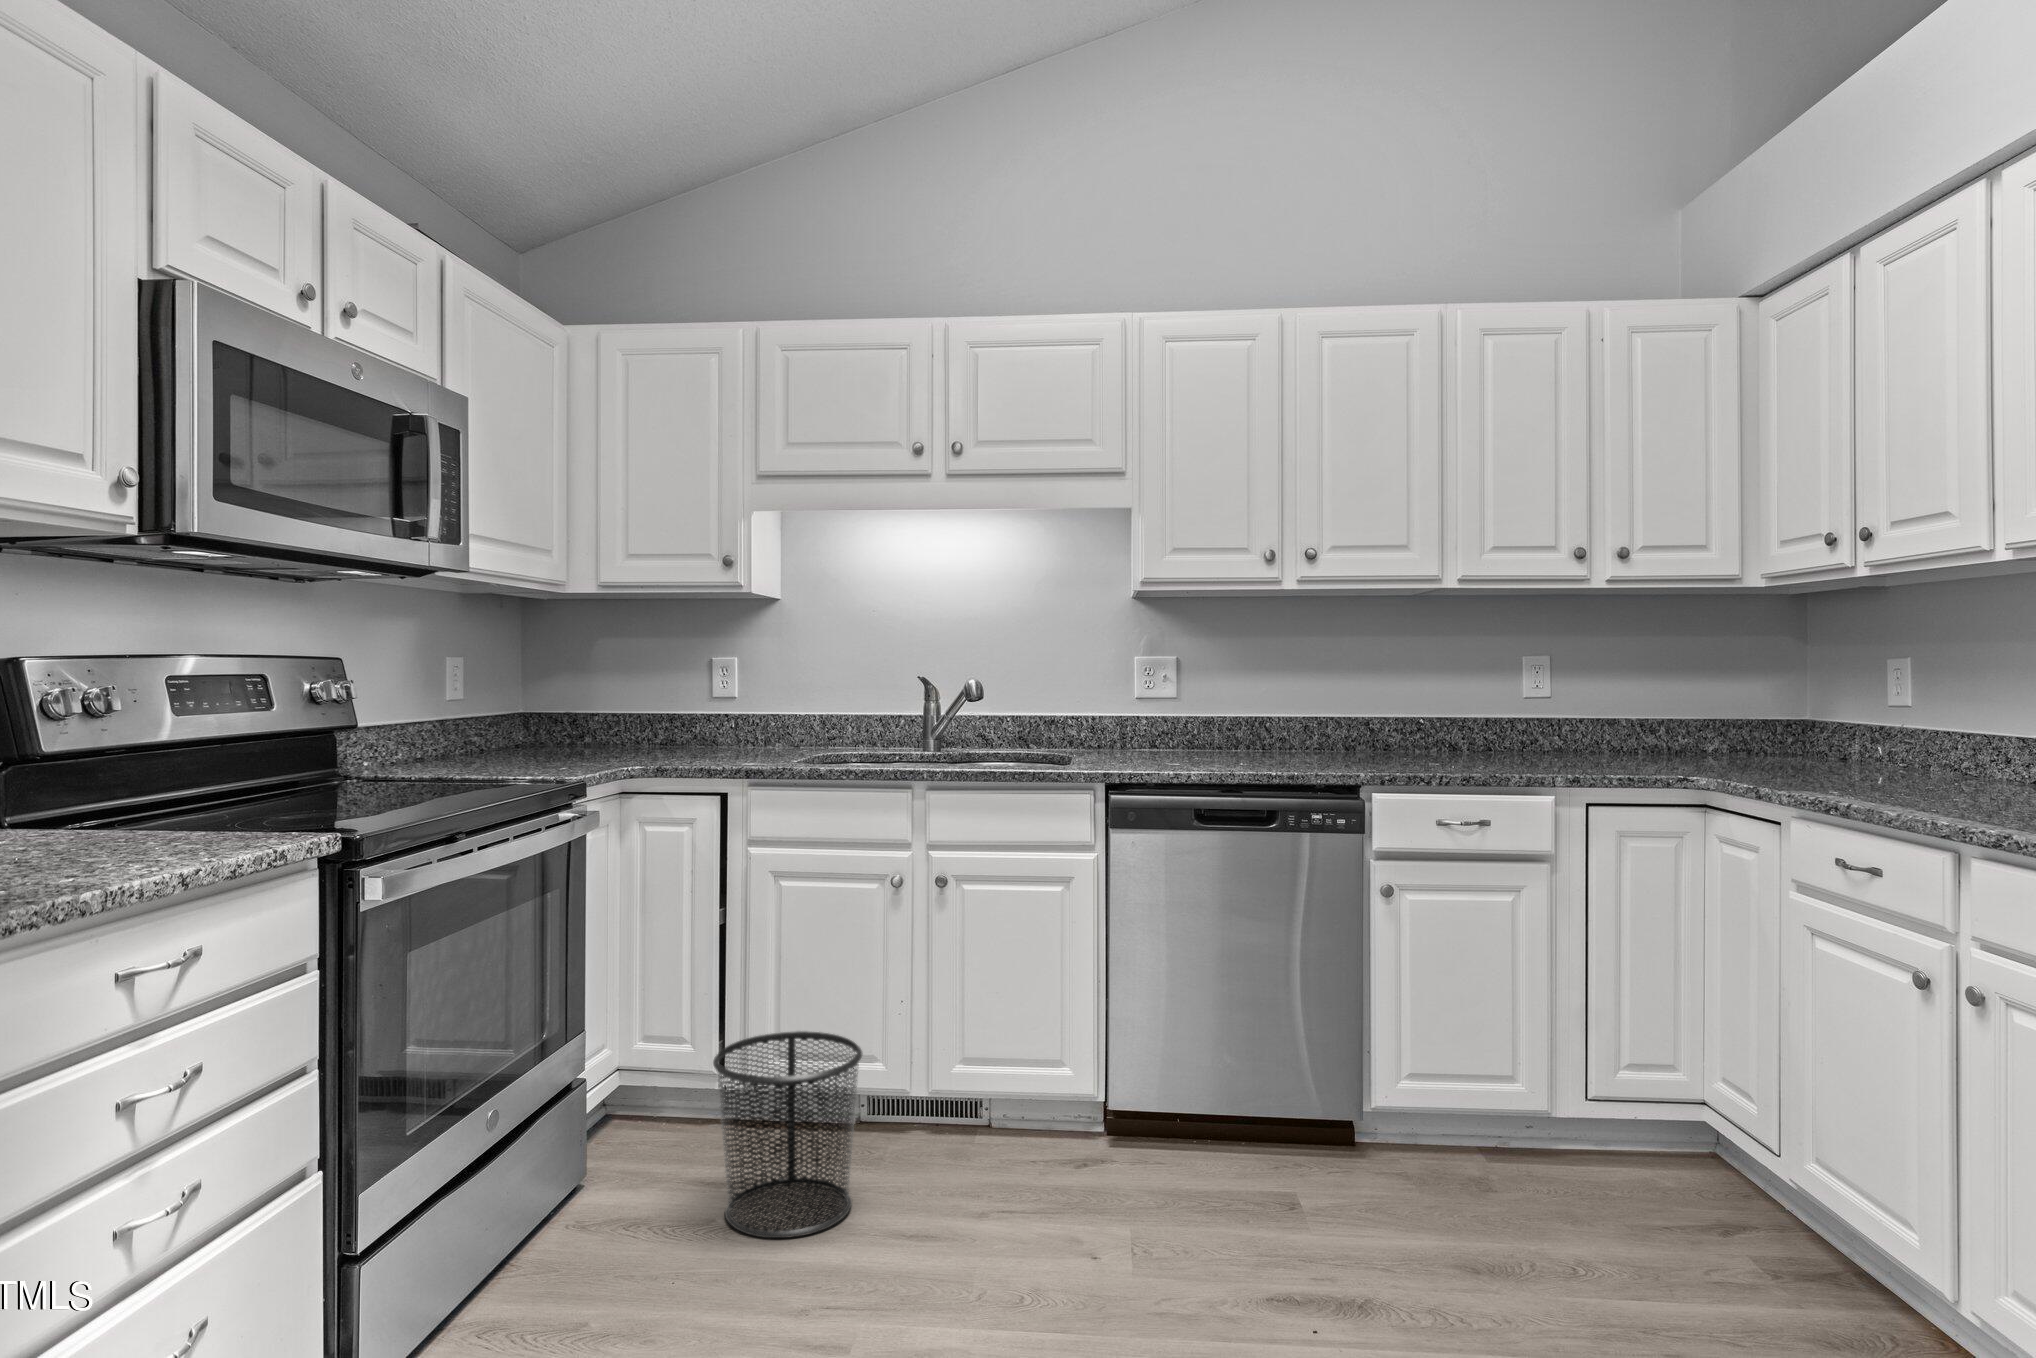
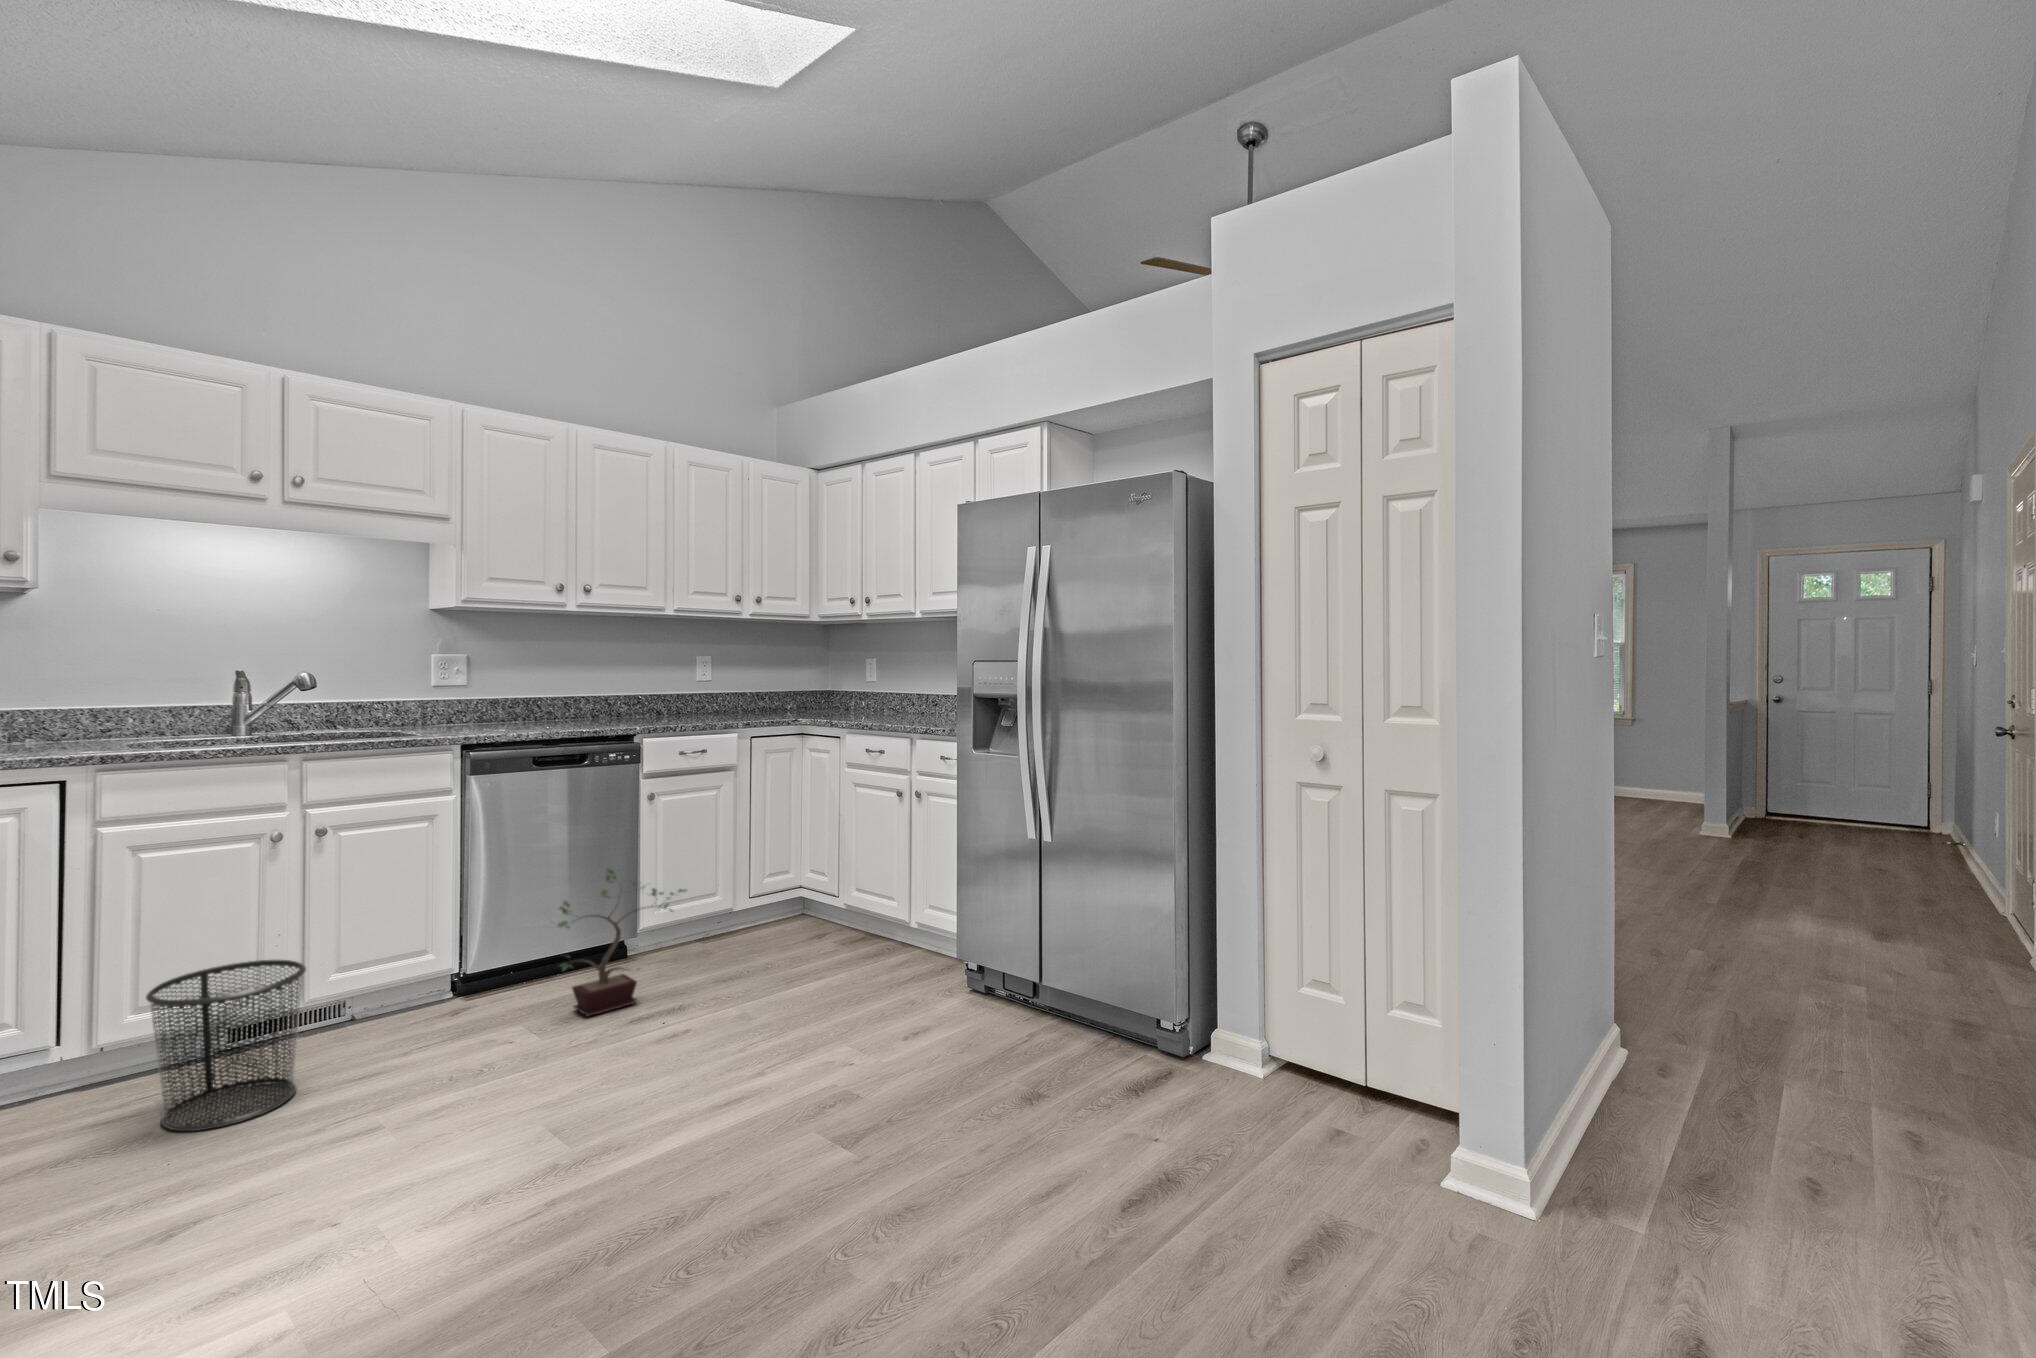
potted plant: none [1158,1005,1382,1252] -> present [558,869,686,1016]

